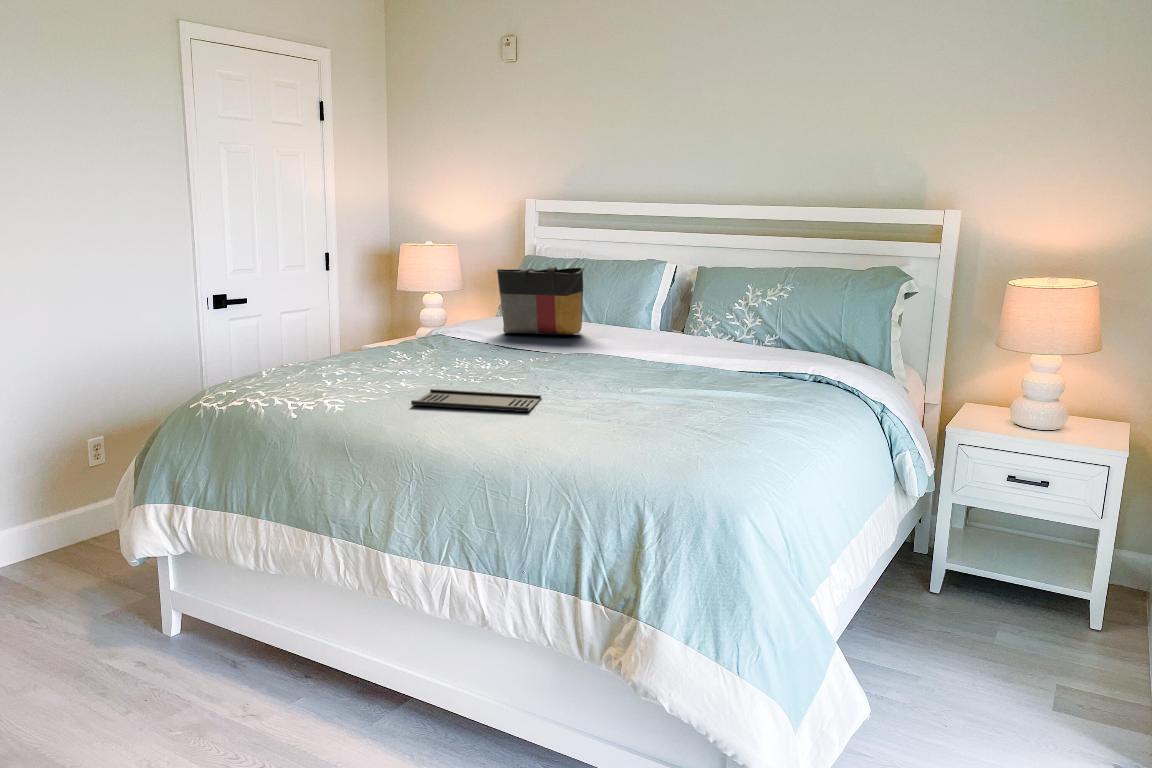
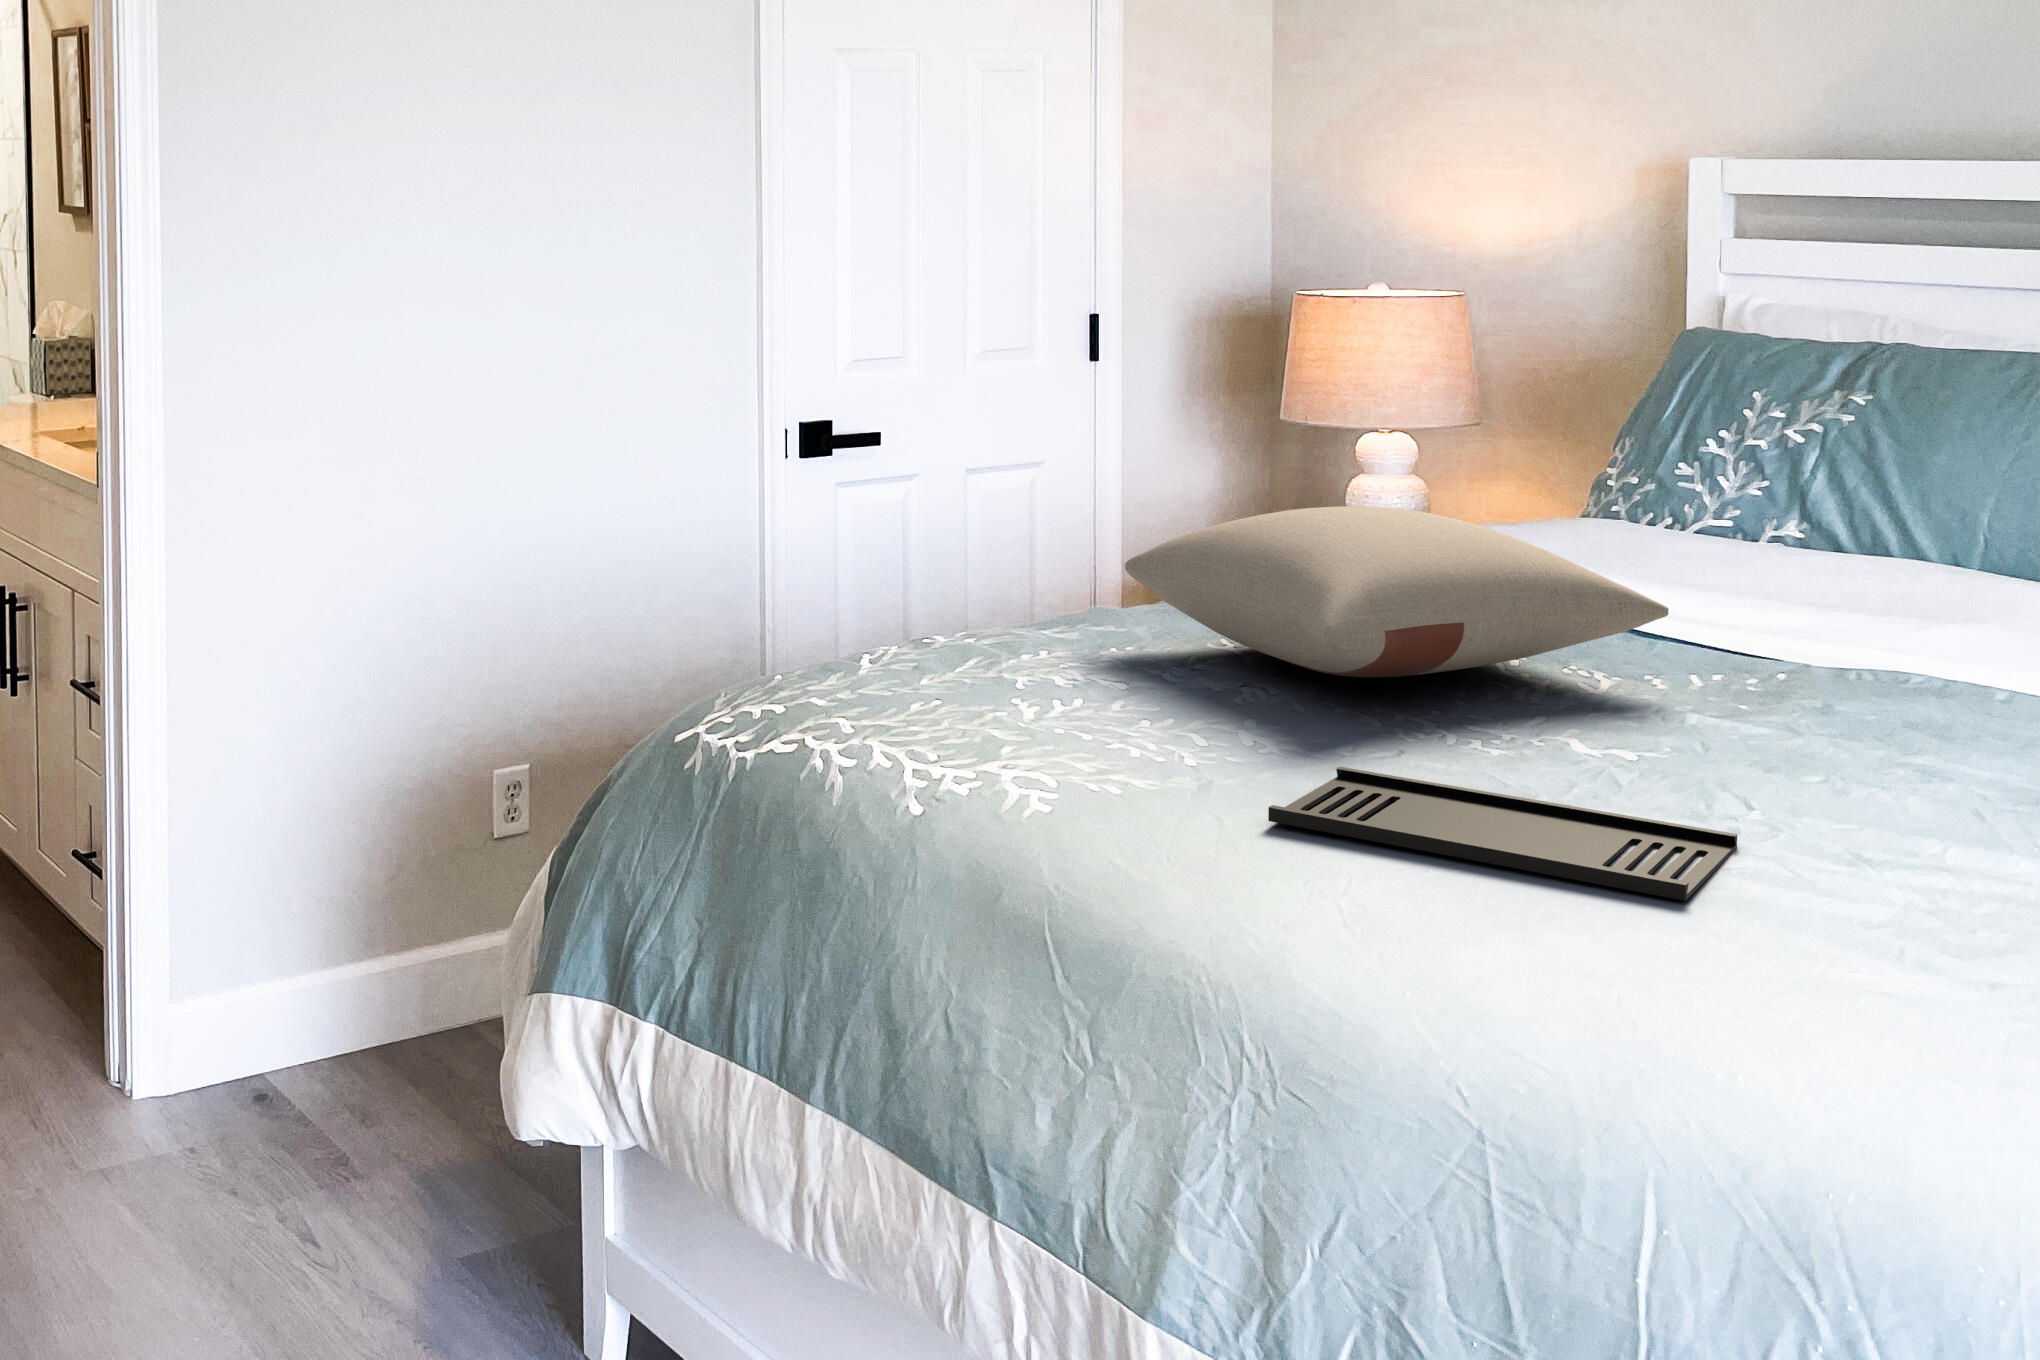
tote bag: present [497,266,584,335] -> none [1583,373,1902,595]
pillow: none [354,310,523,365] -> present [1125,506,1669,677]

